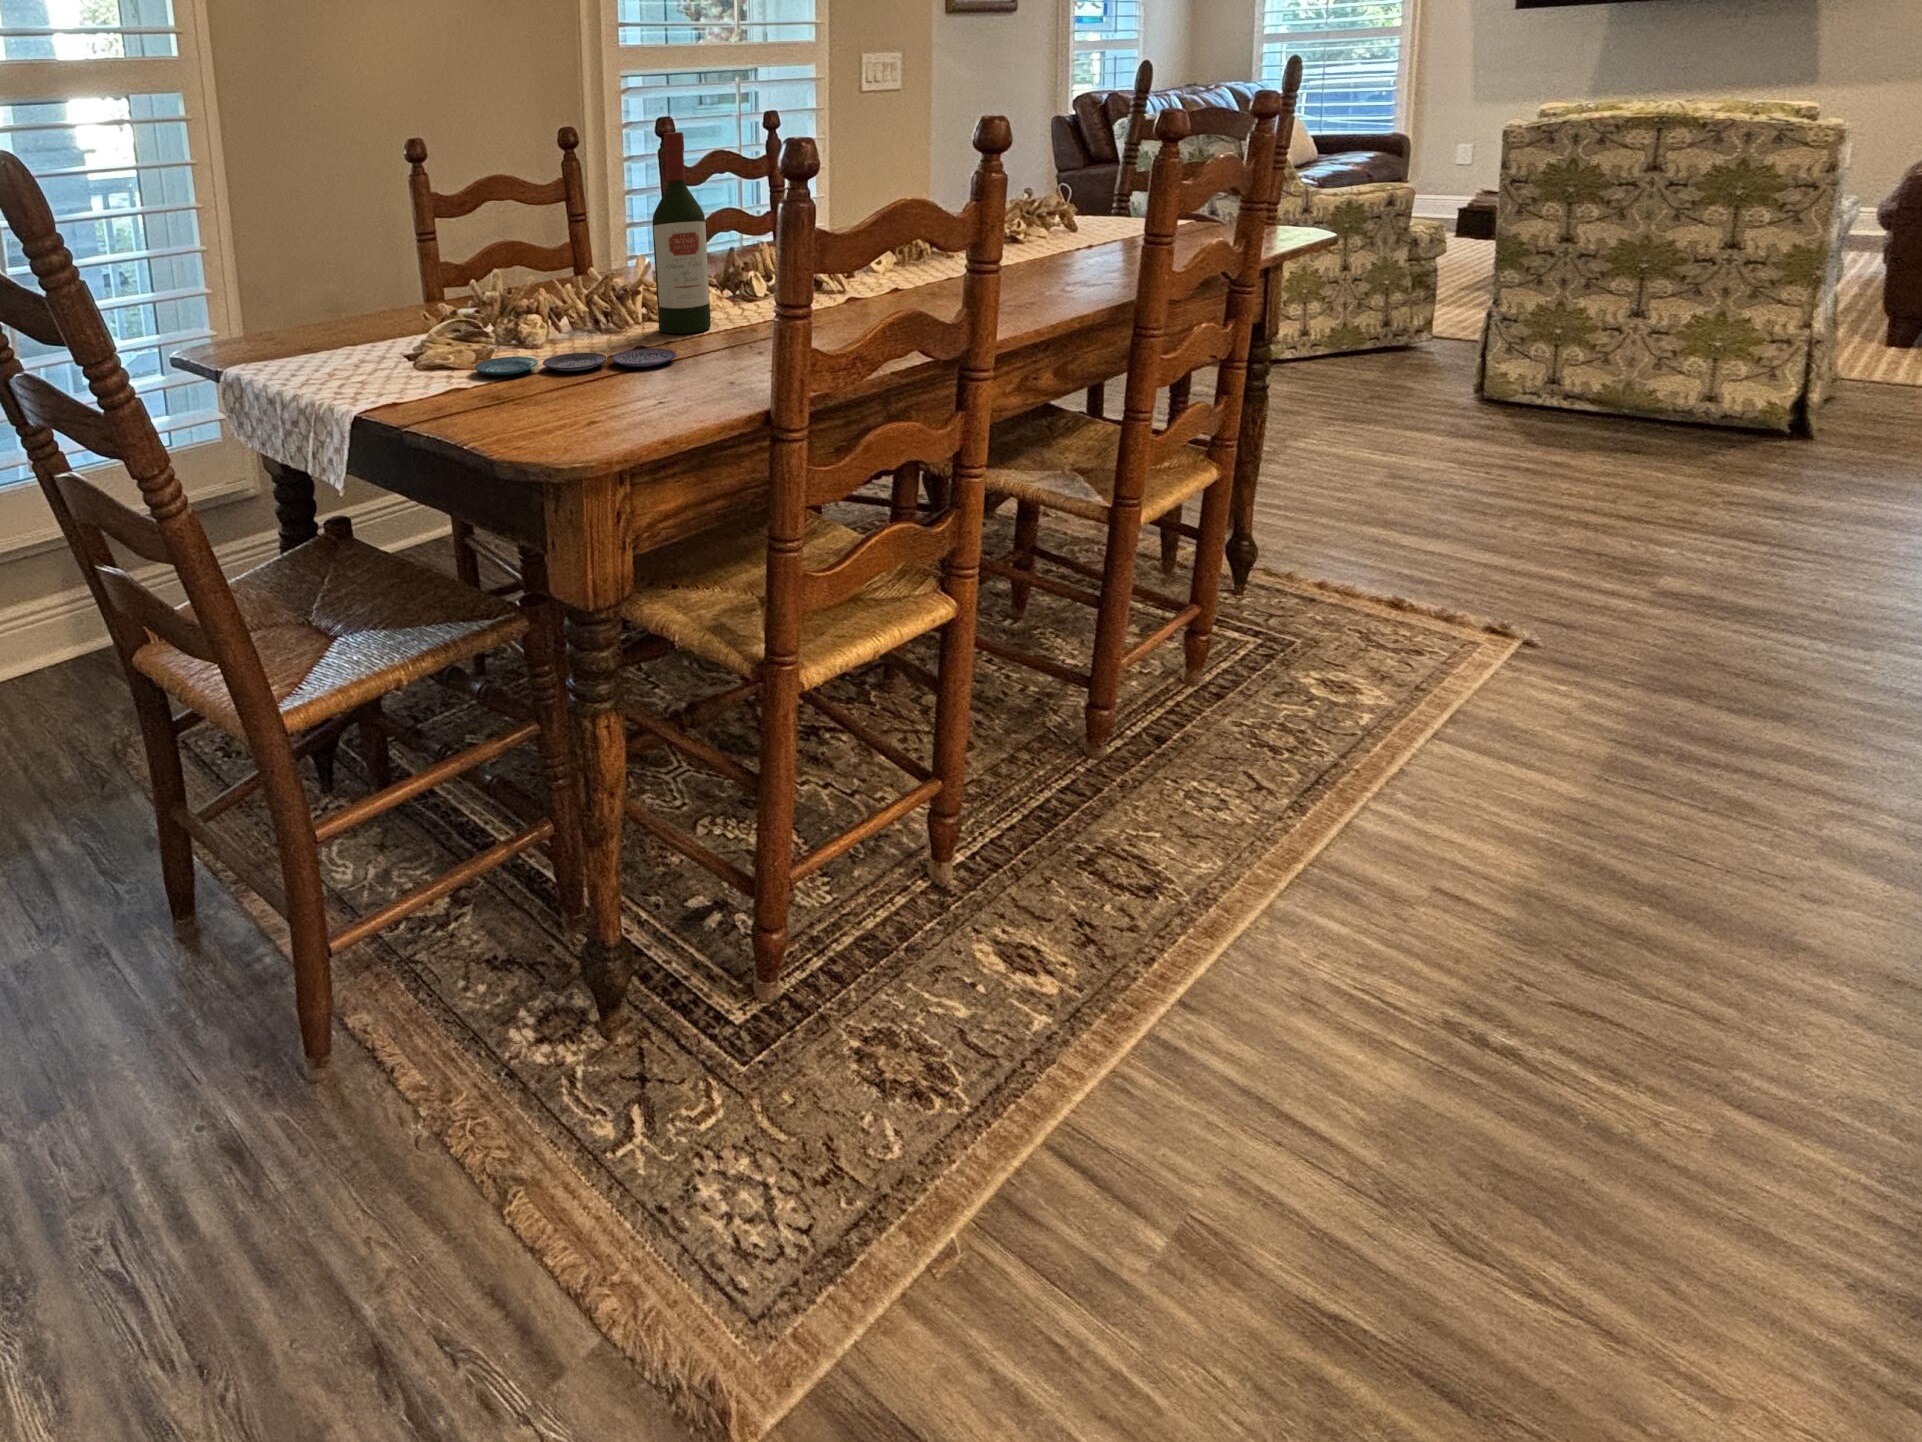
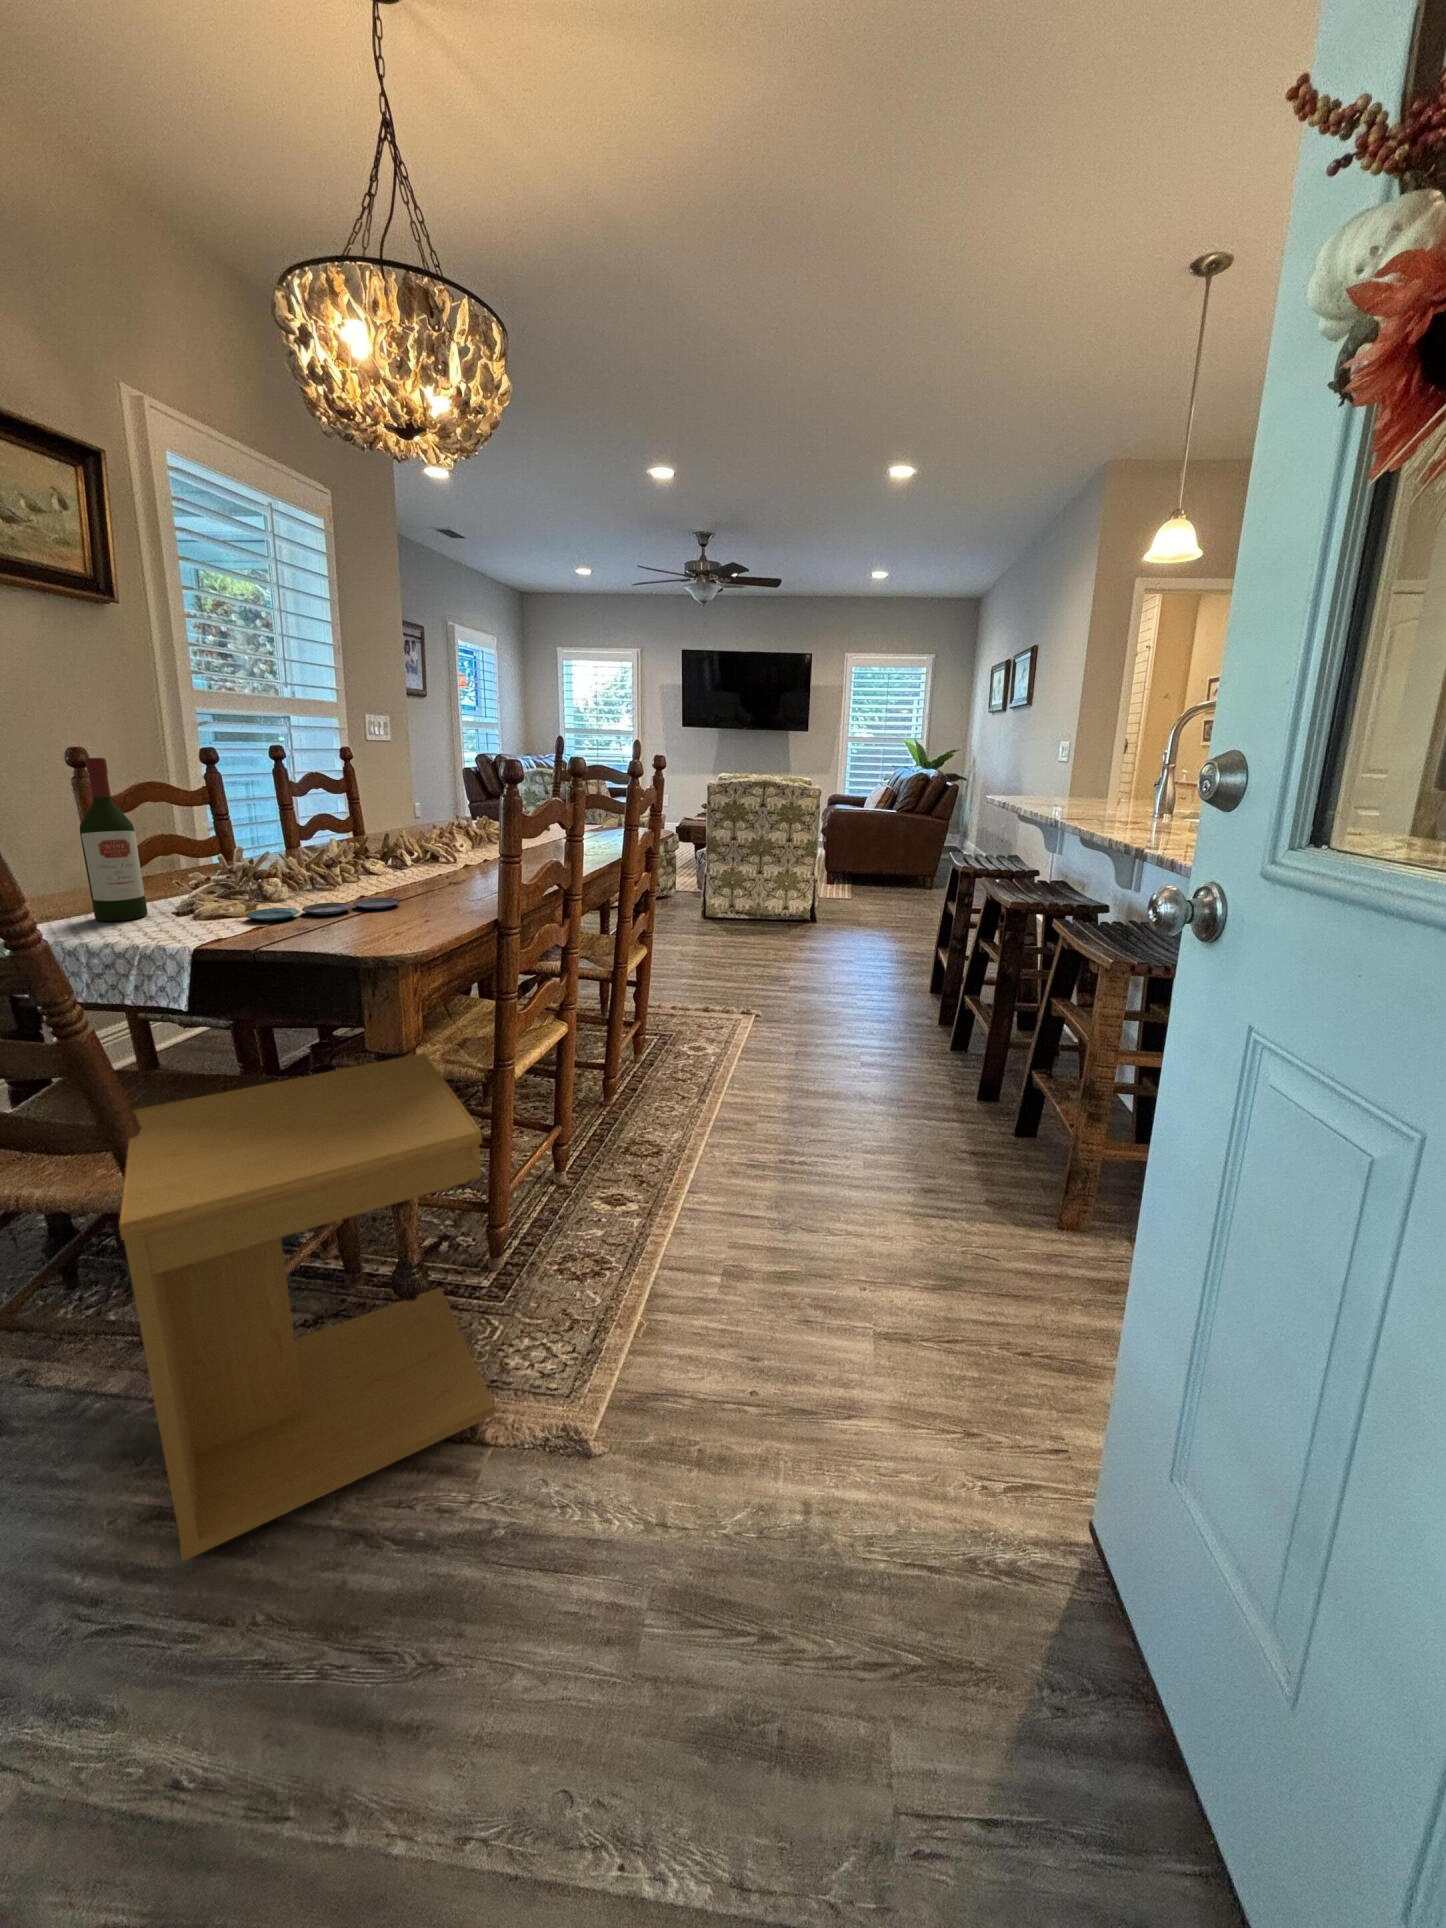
wine bottle: present [652,132,711,334] -> present [80,758,148,921]
side table: none [133,611,654,1274] -> present [119,1054,495,1561]

